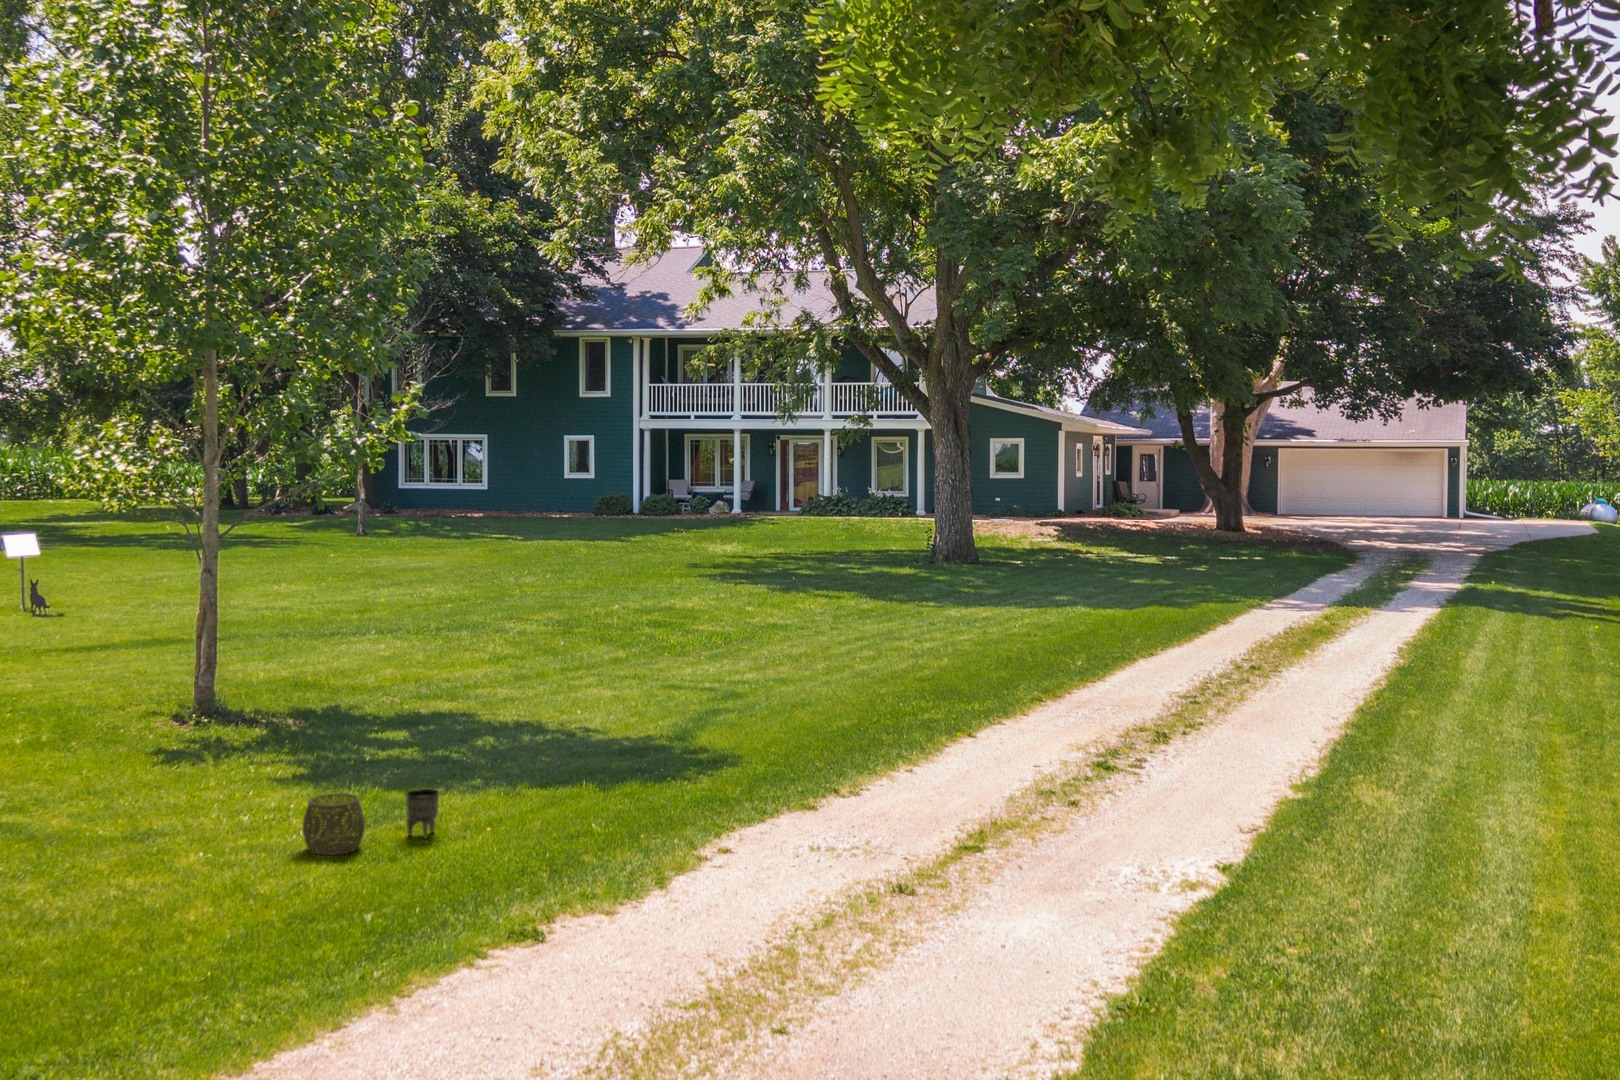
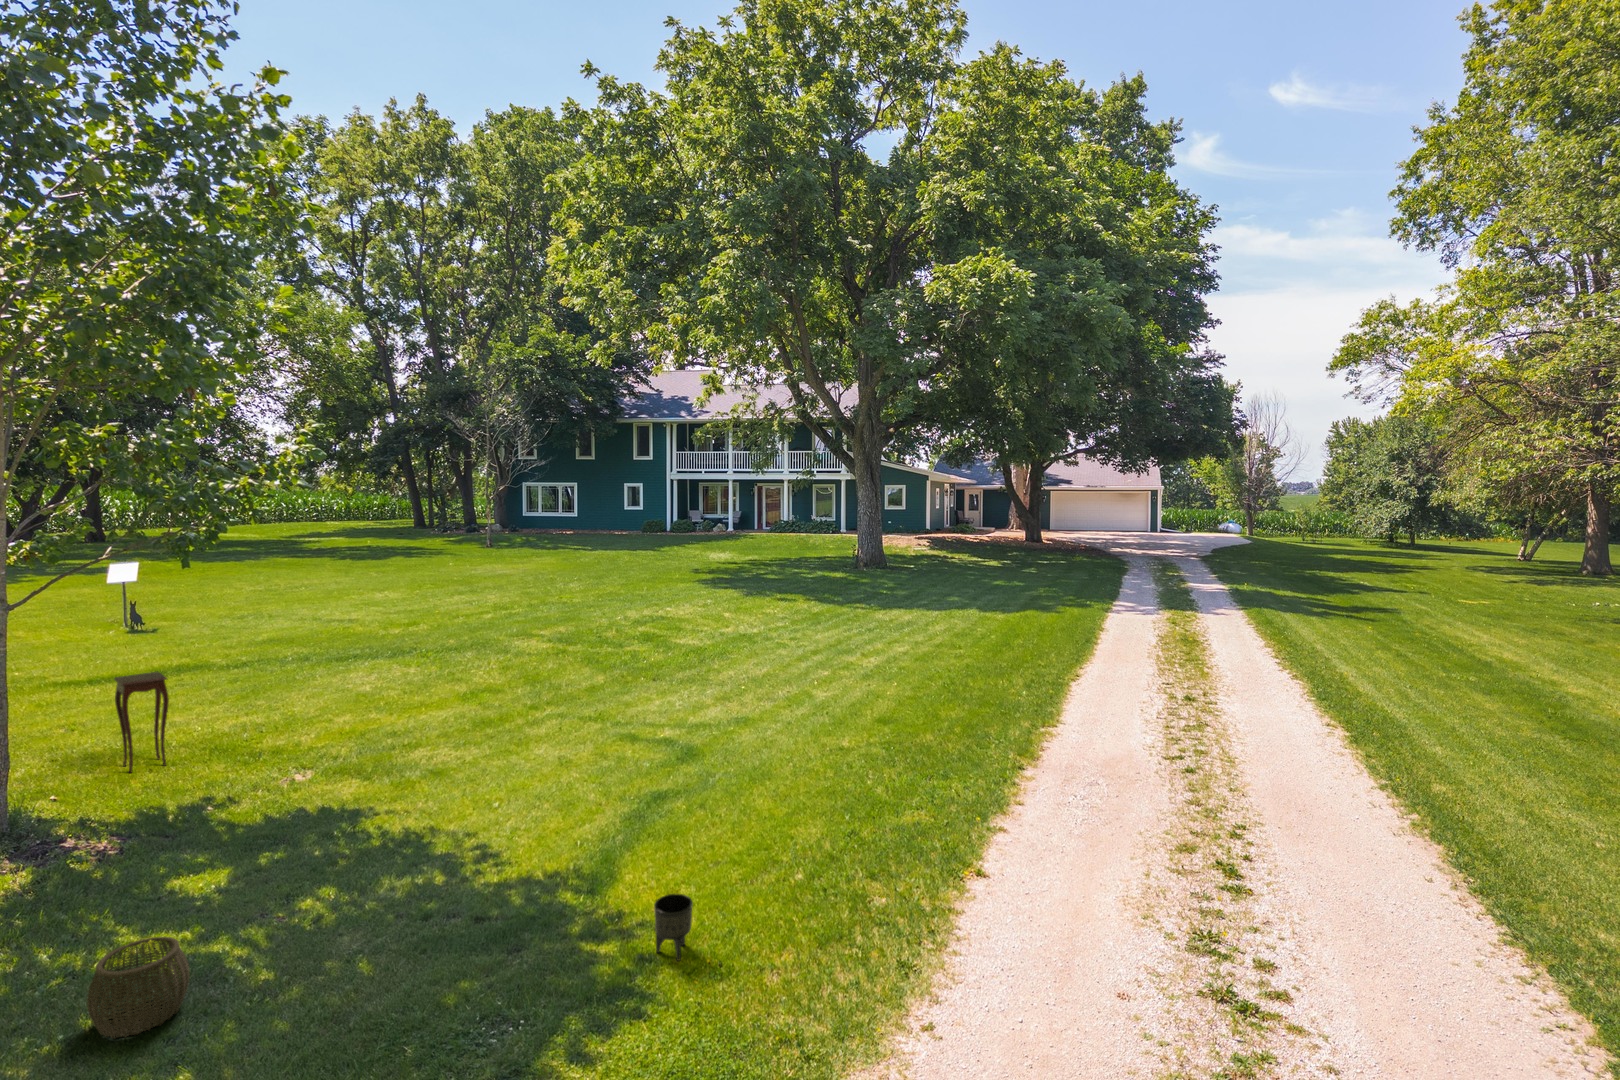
side table: none [133,634,186,736] -> present [114,671,169,773]
planter: present [406,789,439,839] -> present [654,894,692,961]

